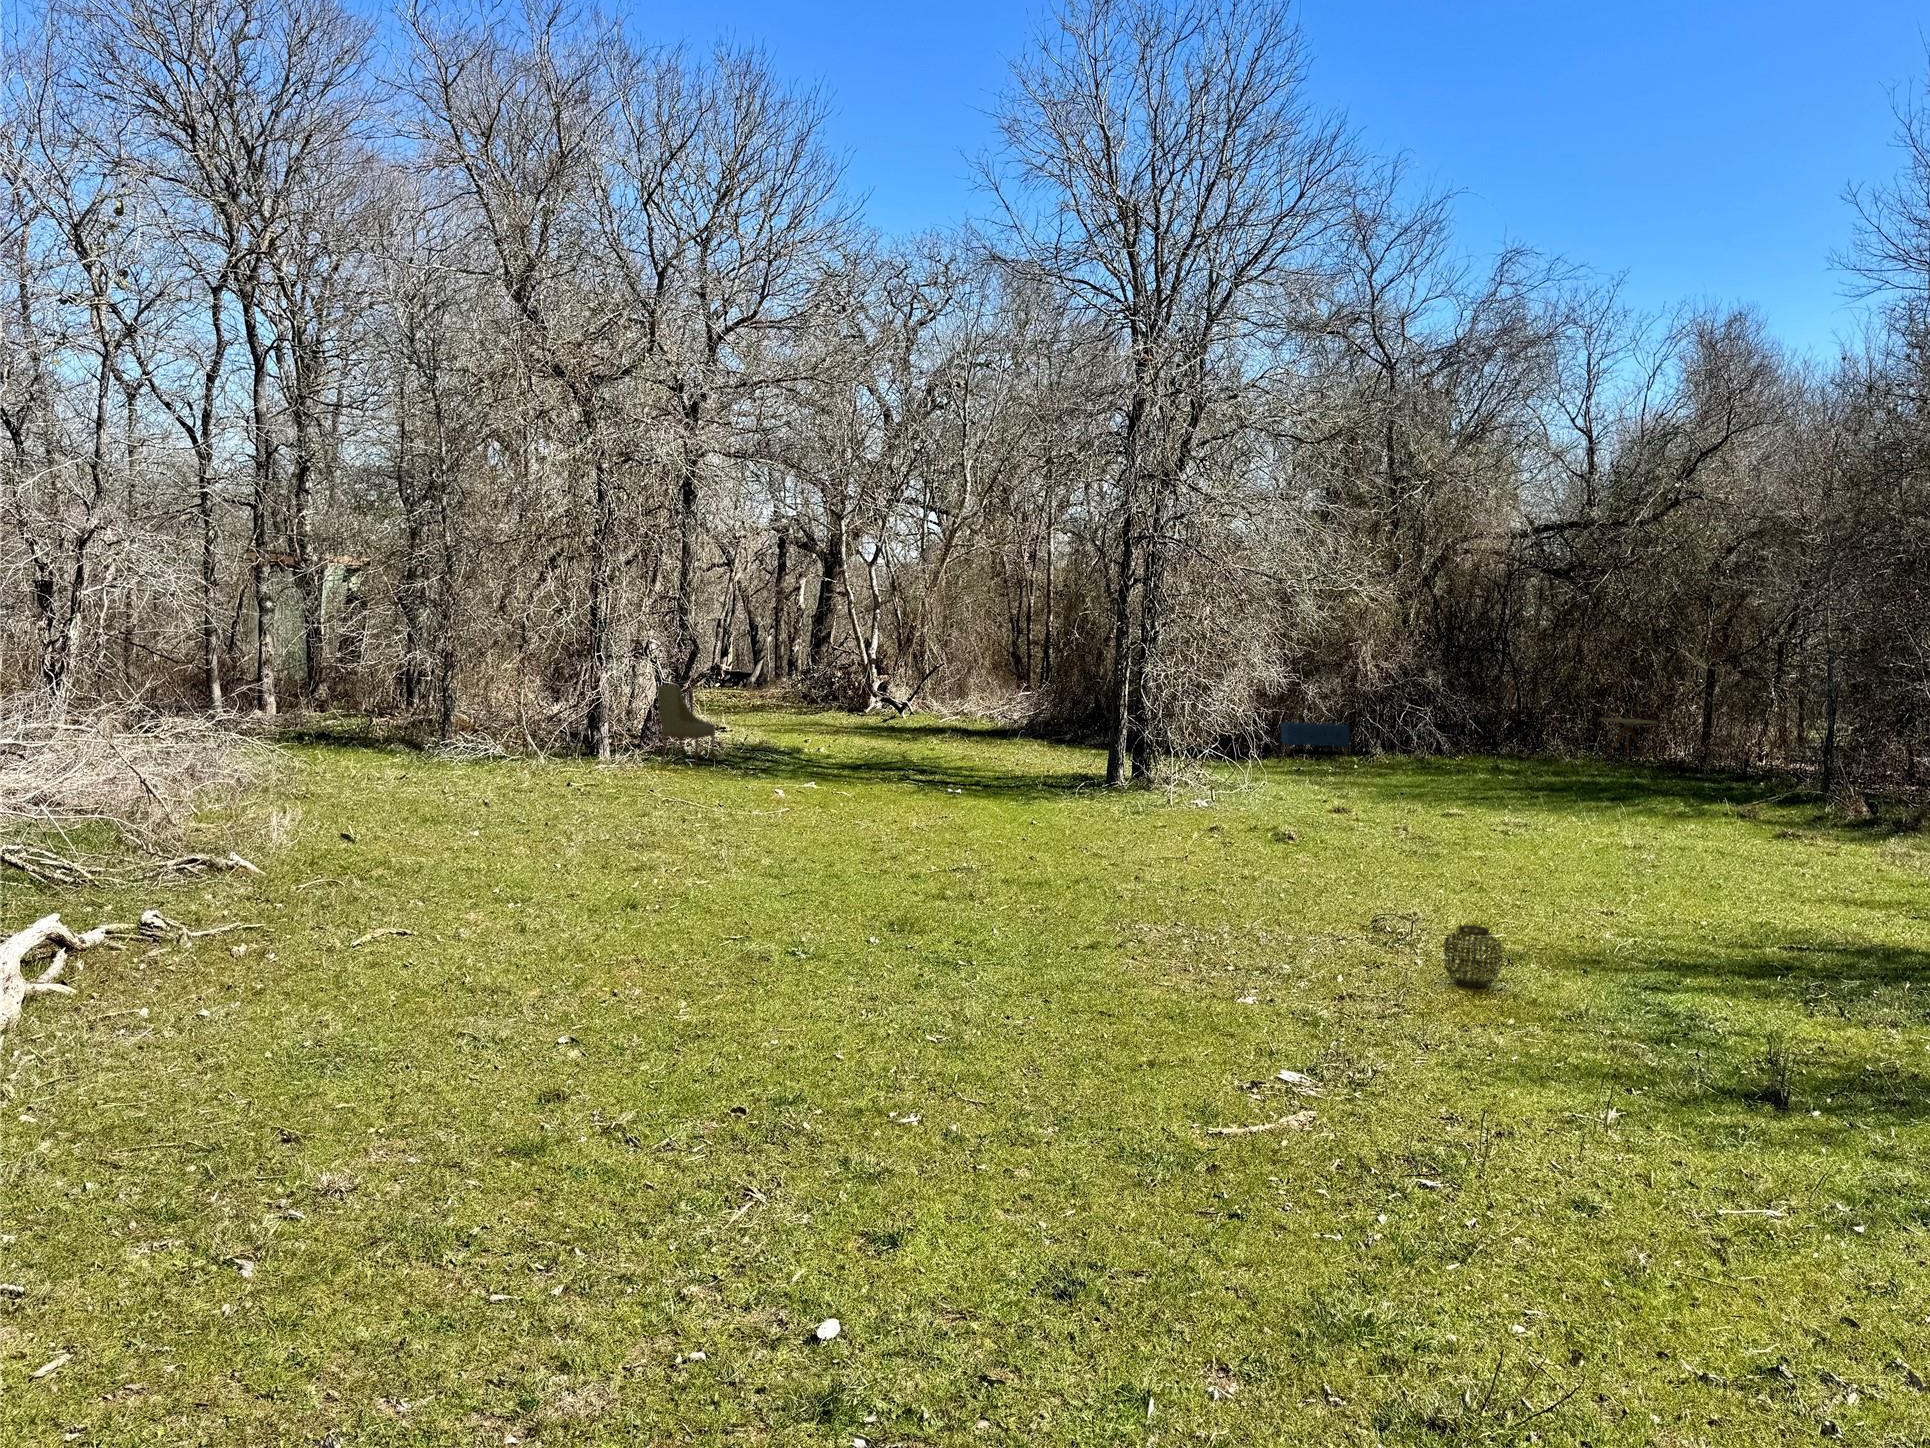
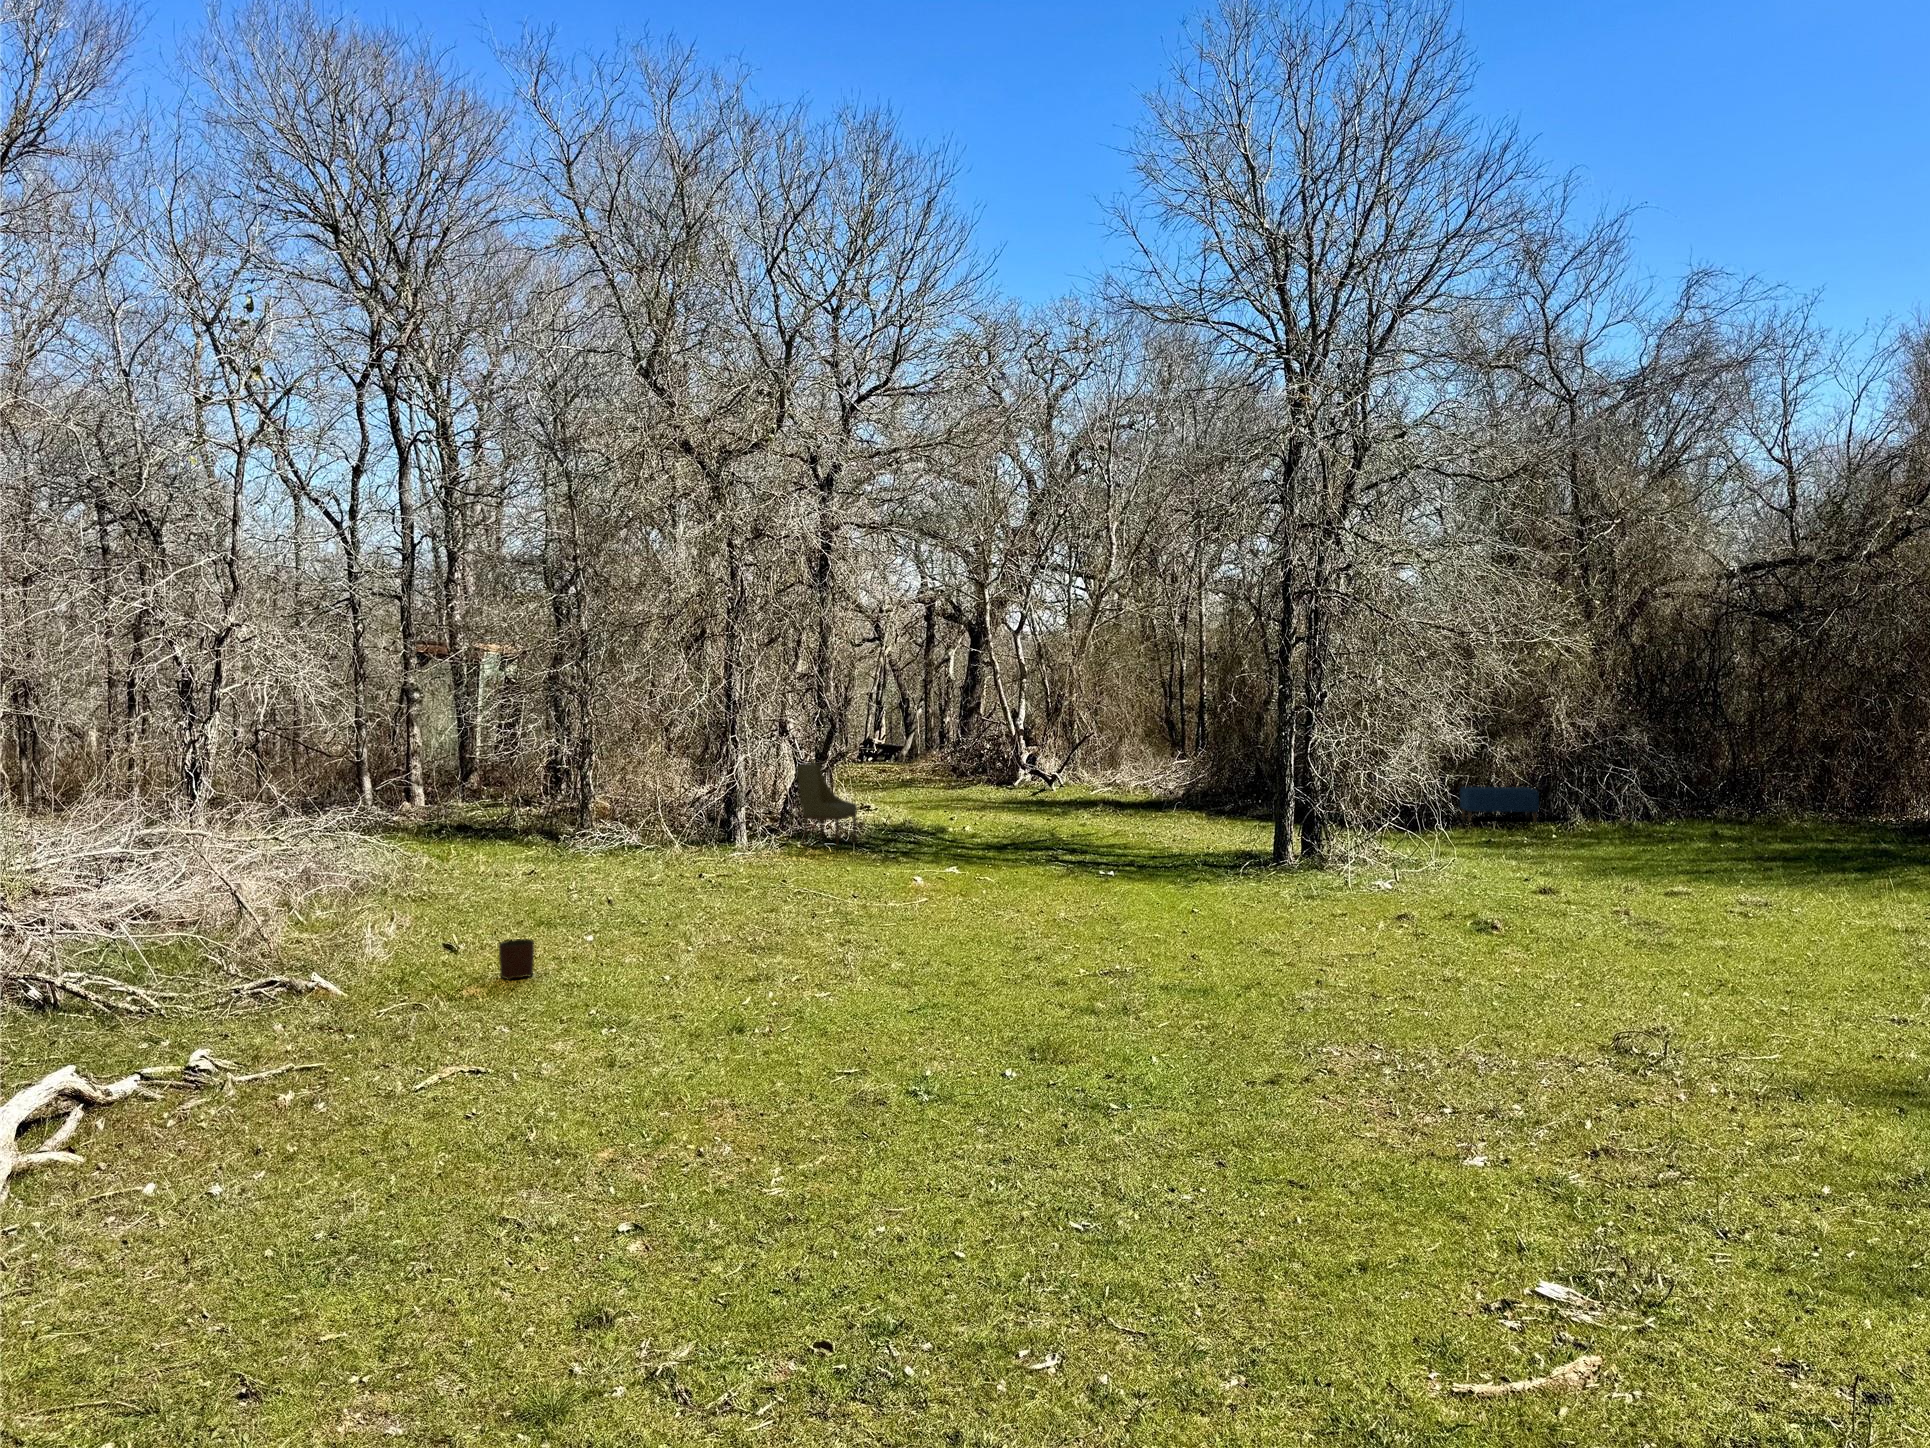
round table: present [1600,718,1658,757] -> none [1825,773,1899,819]
planter: none [403,829,436,864] -> present [499,939,534,980]
woven basket: present [1444,925,1502,989] -> none [1760,1073,1847,1163]

